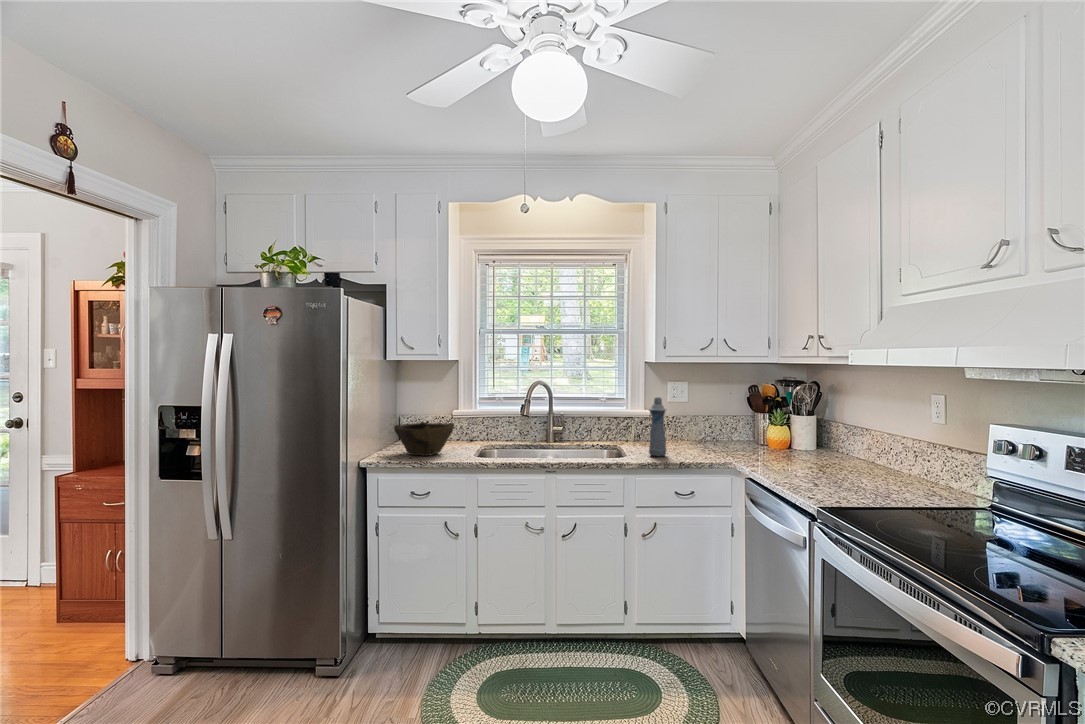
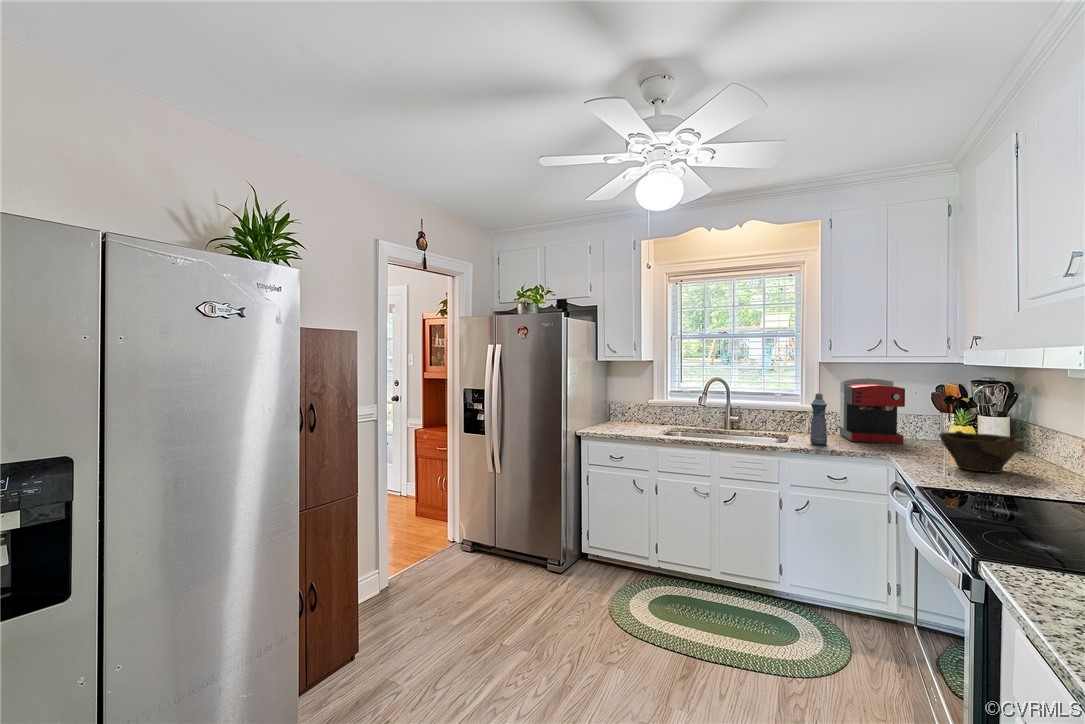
coffee maker: none [667,379,733,449] -> present [840,378,905,444]
bowl: present [394,422,454,456] -> present [939,431,1024,473]

